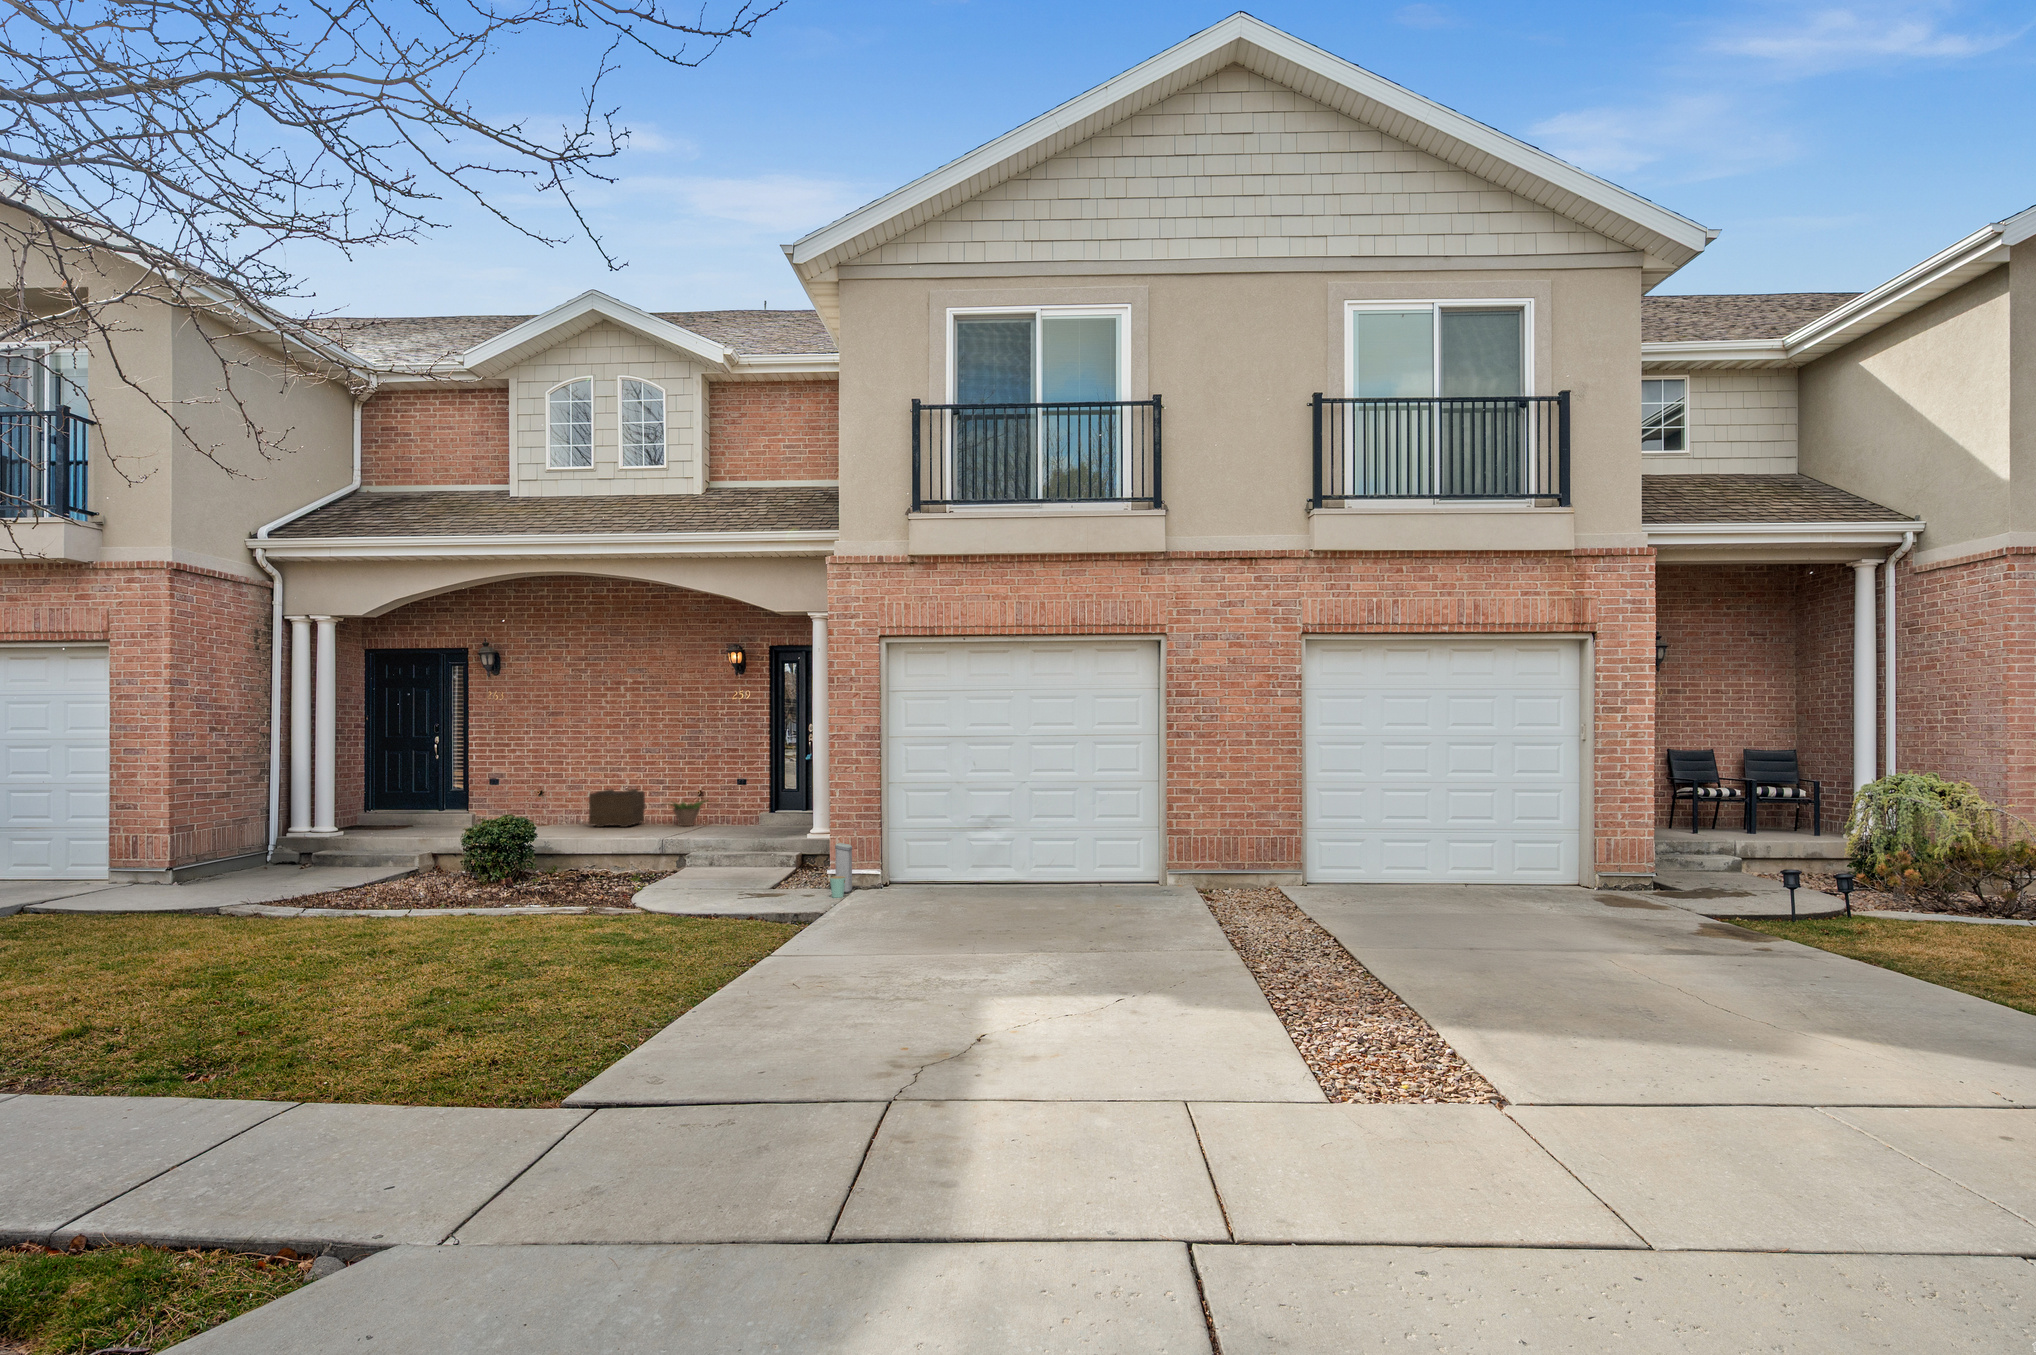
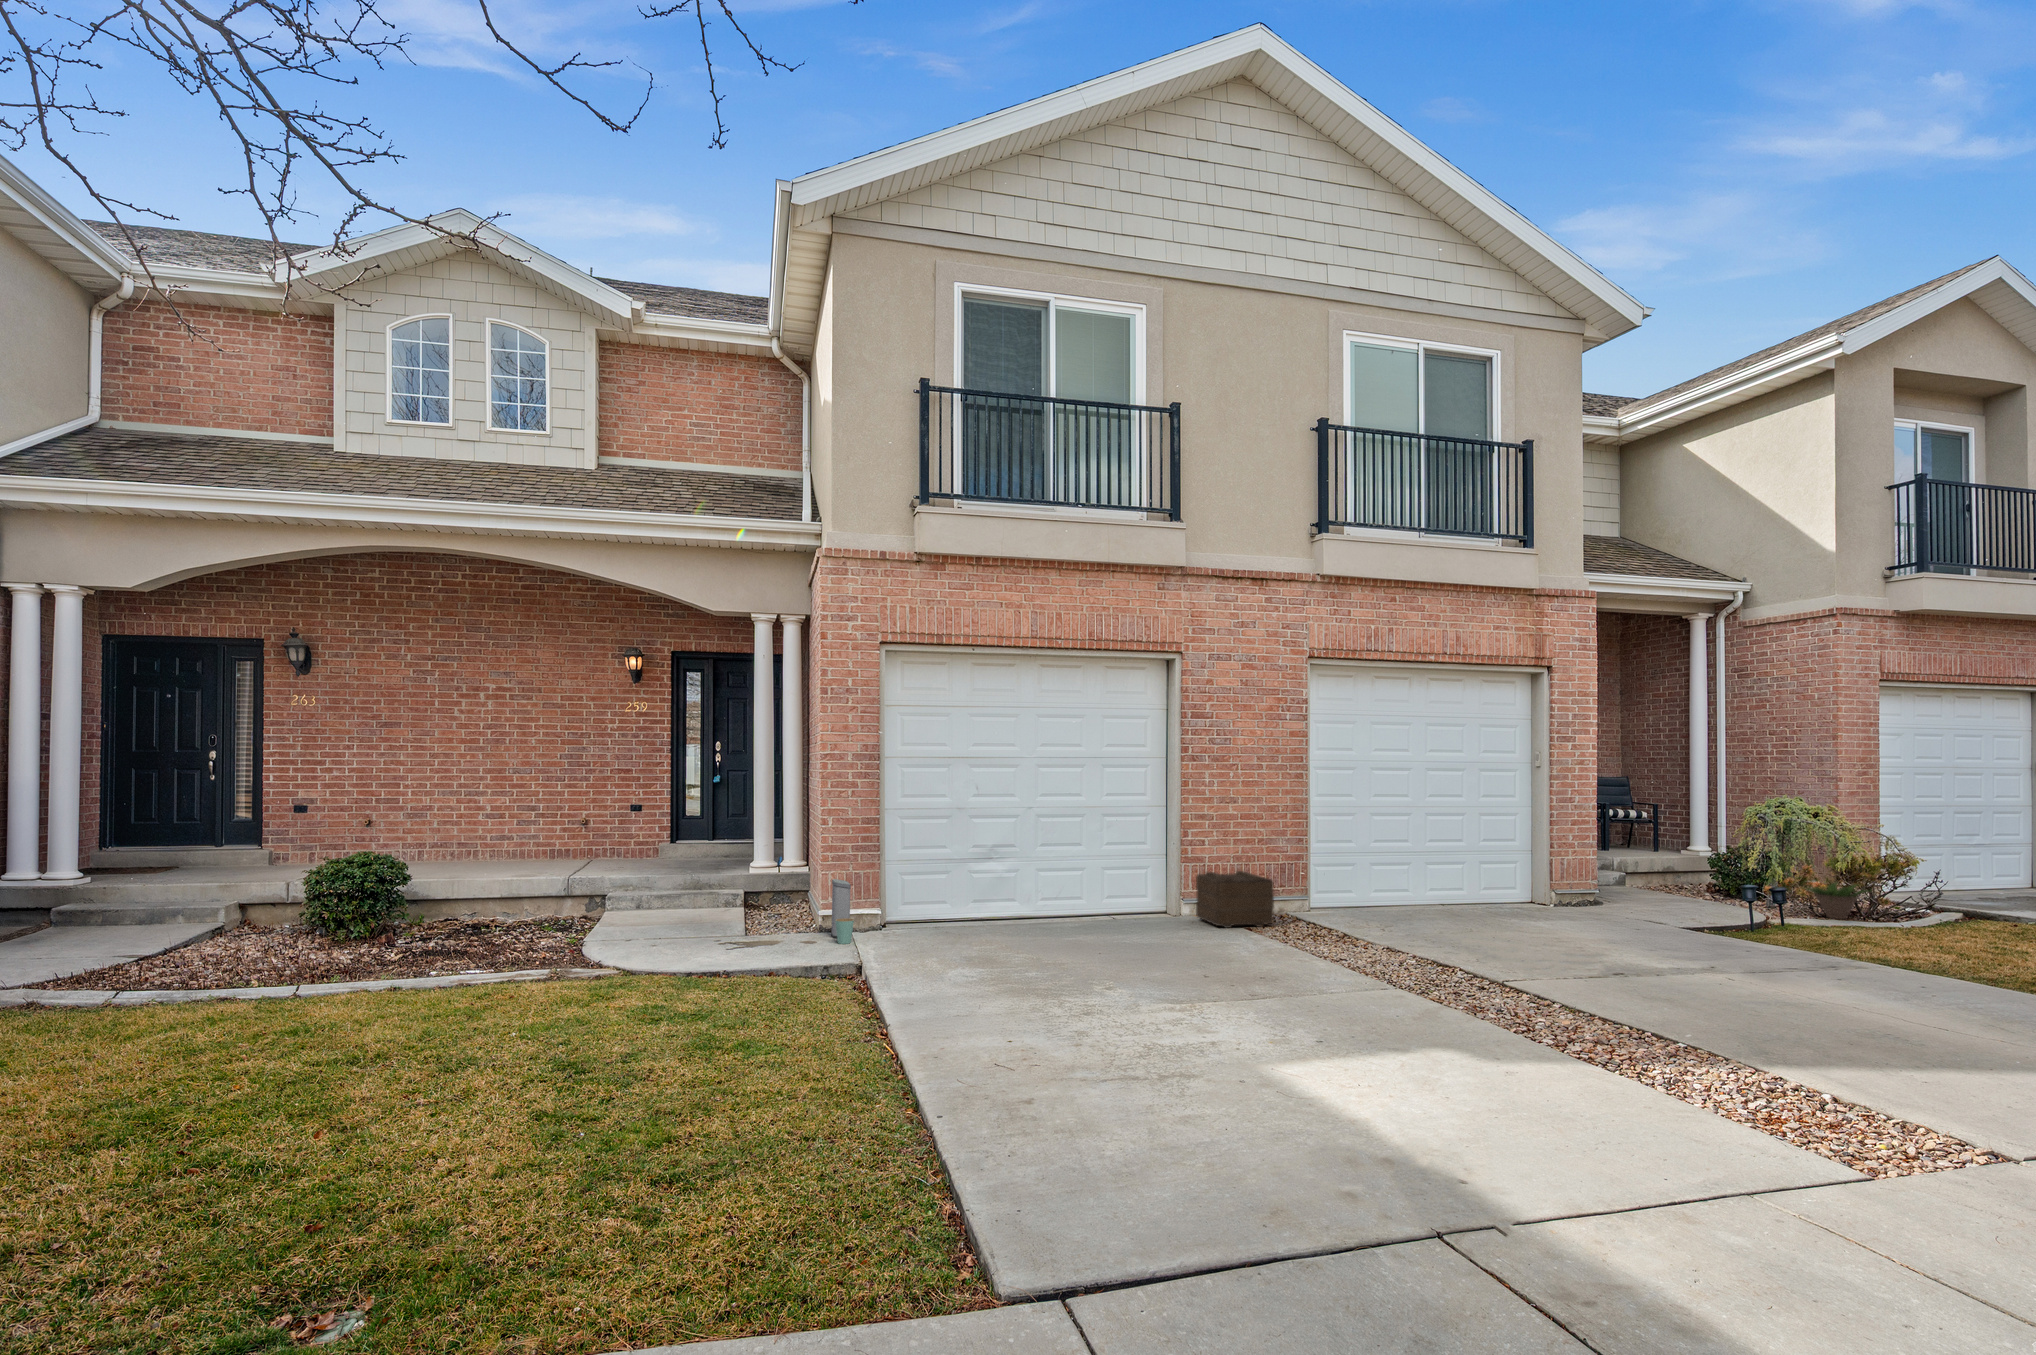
wooden crate: present [589,789,645,827] -> present [1196,871,1274,928]
decorative plant: present [671,800,708,826] -> present [1808,882,1871,919]

